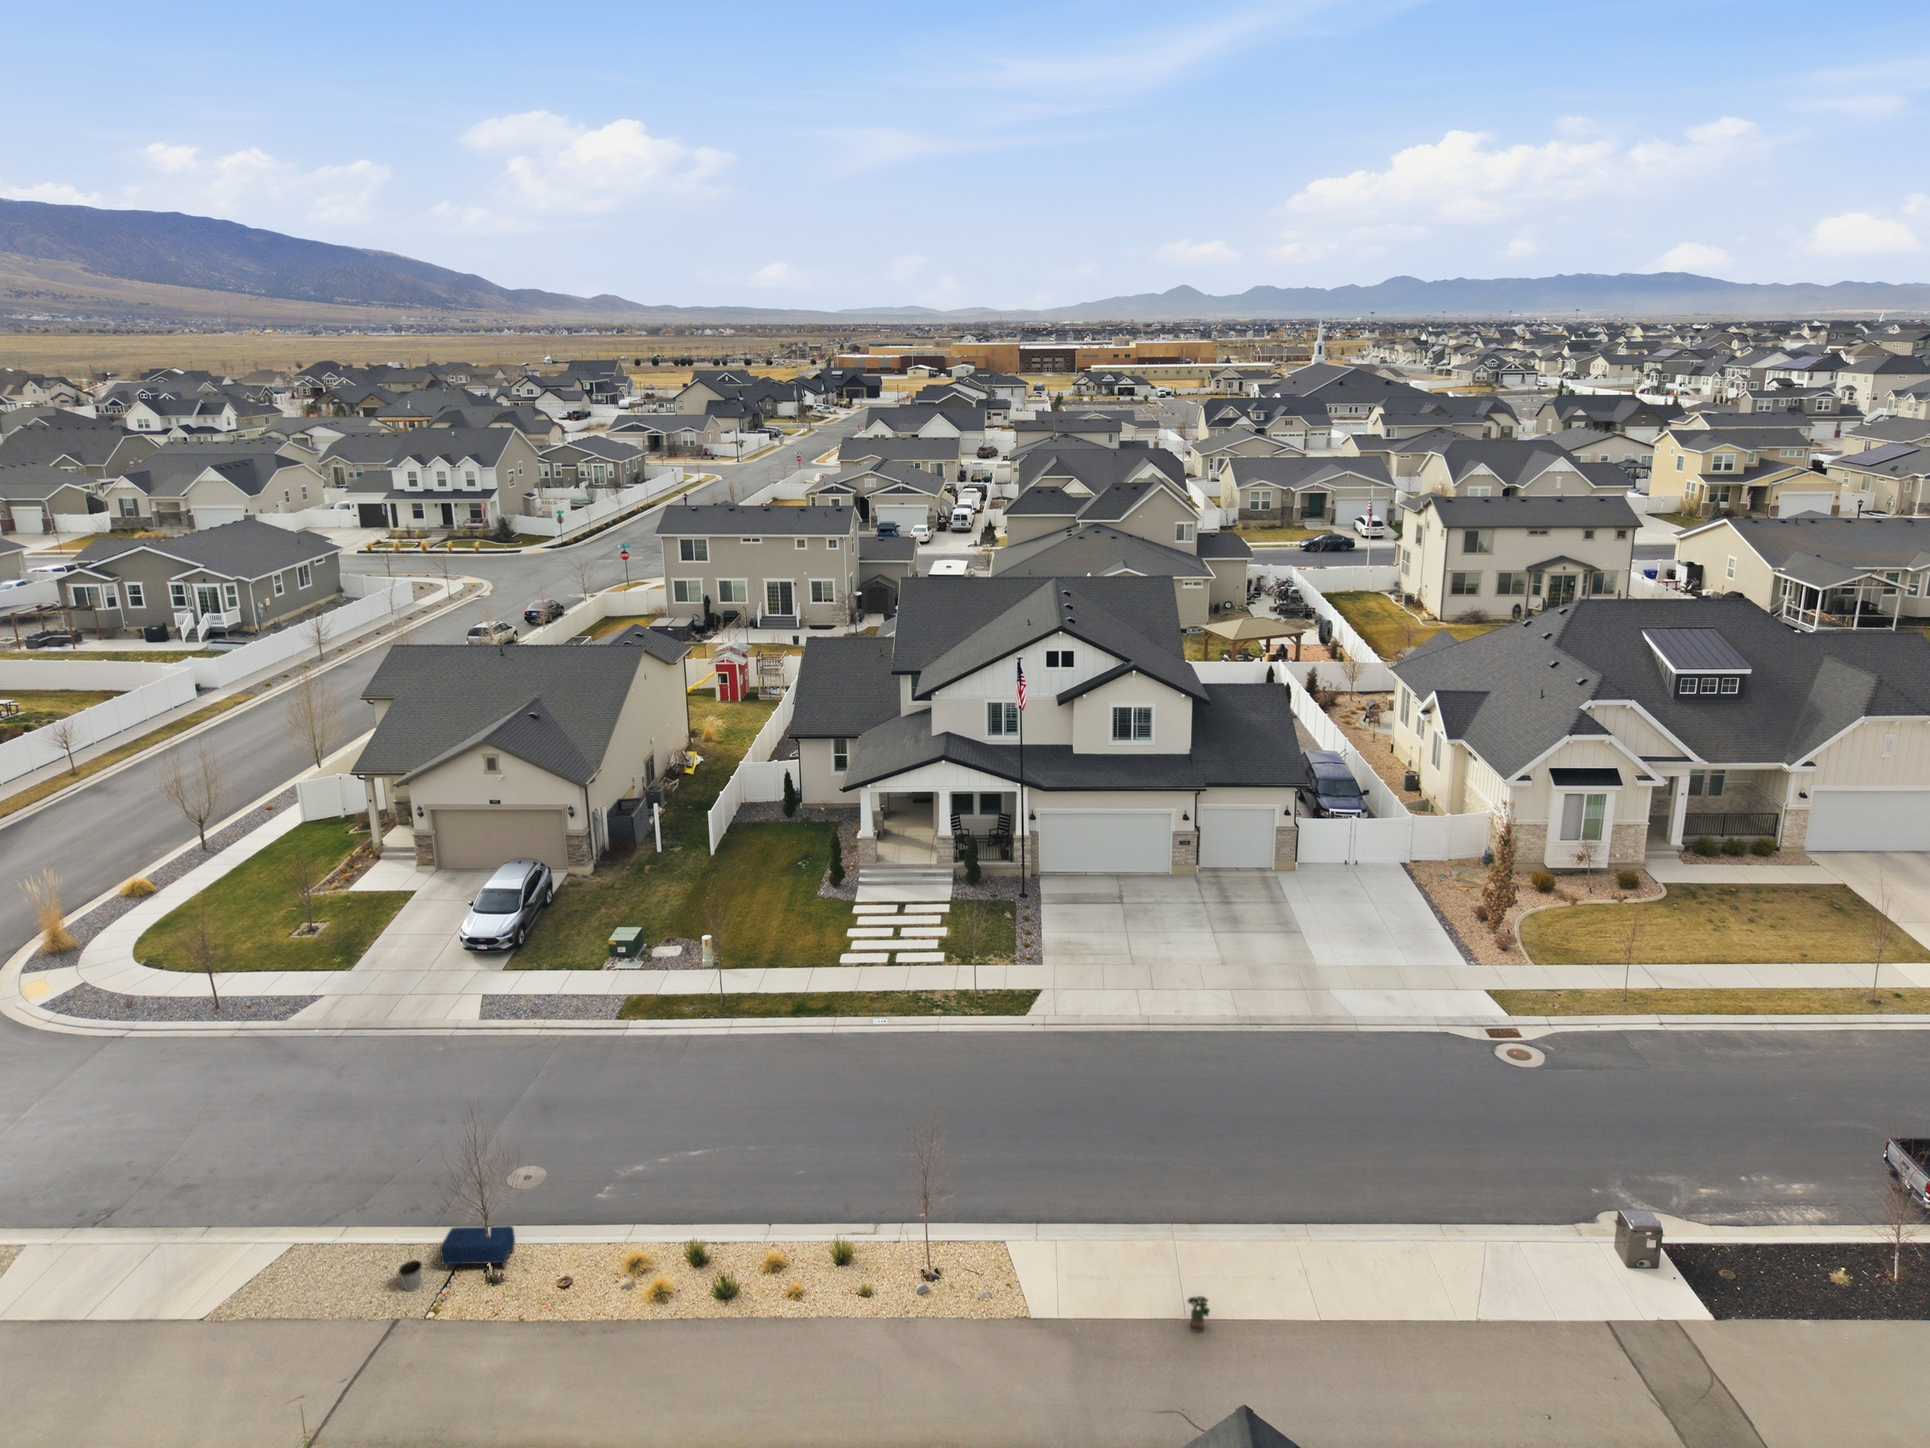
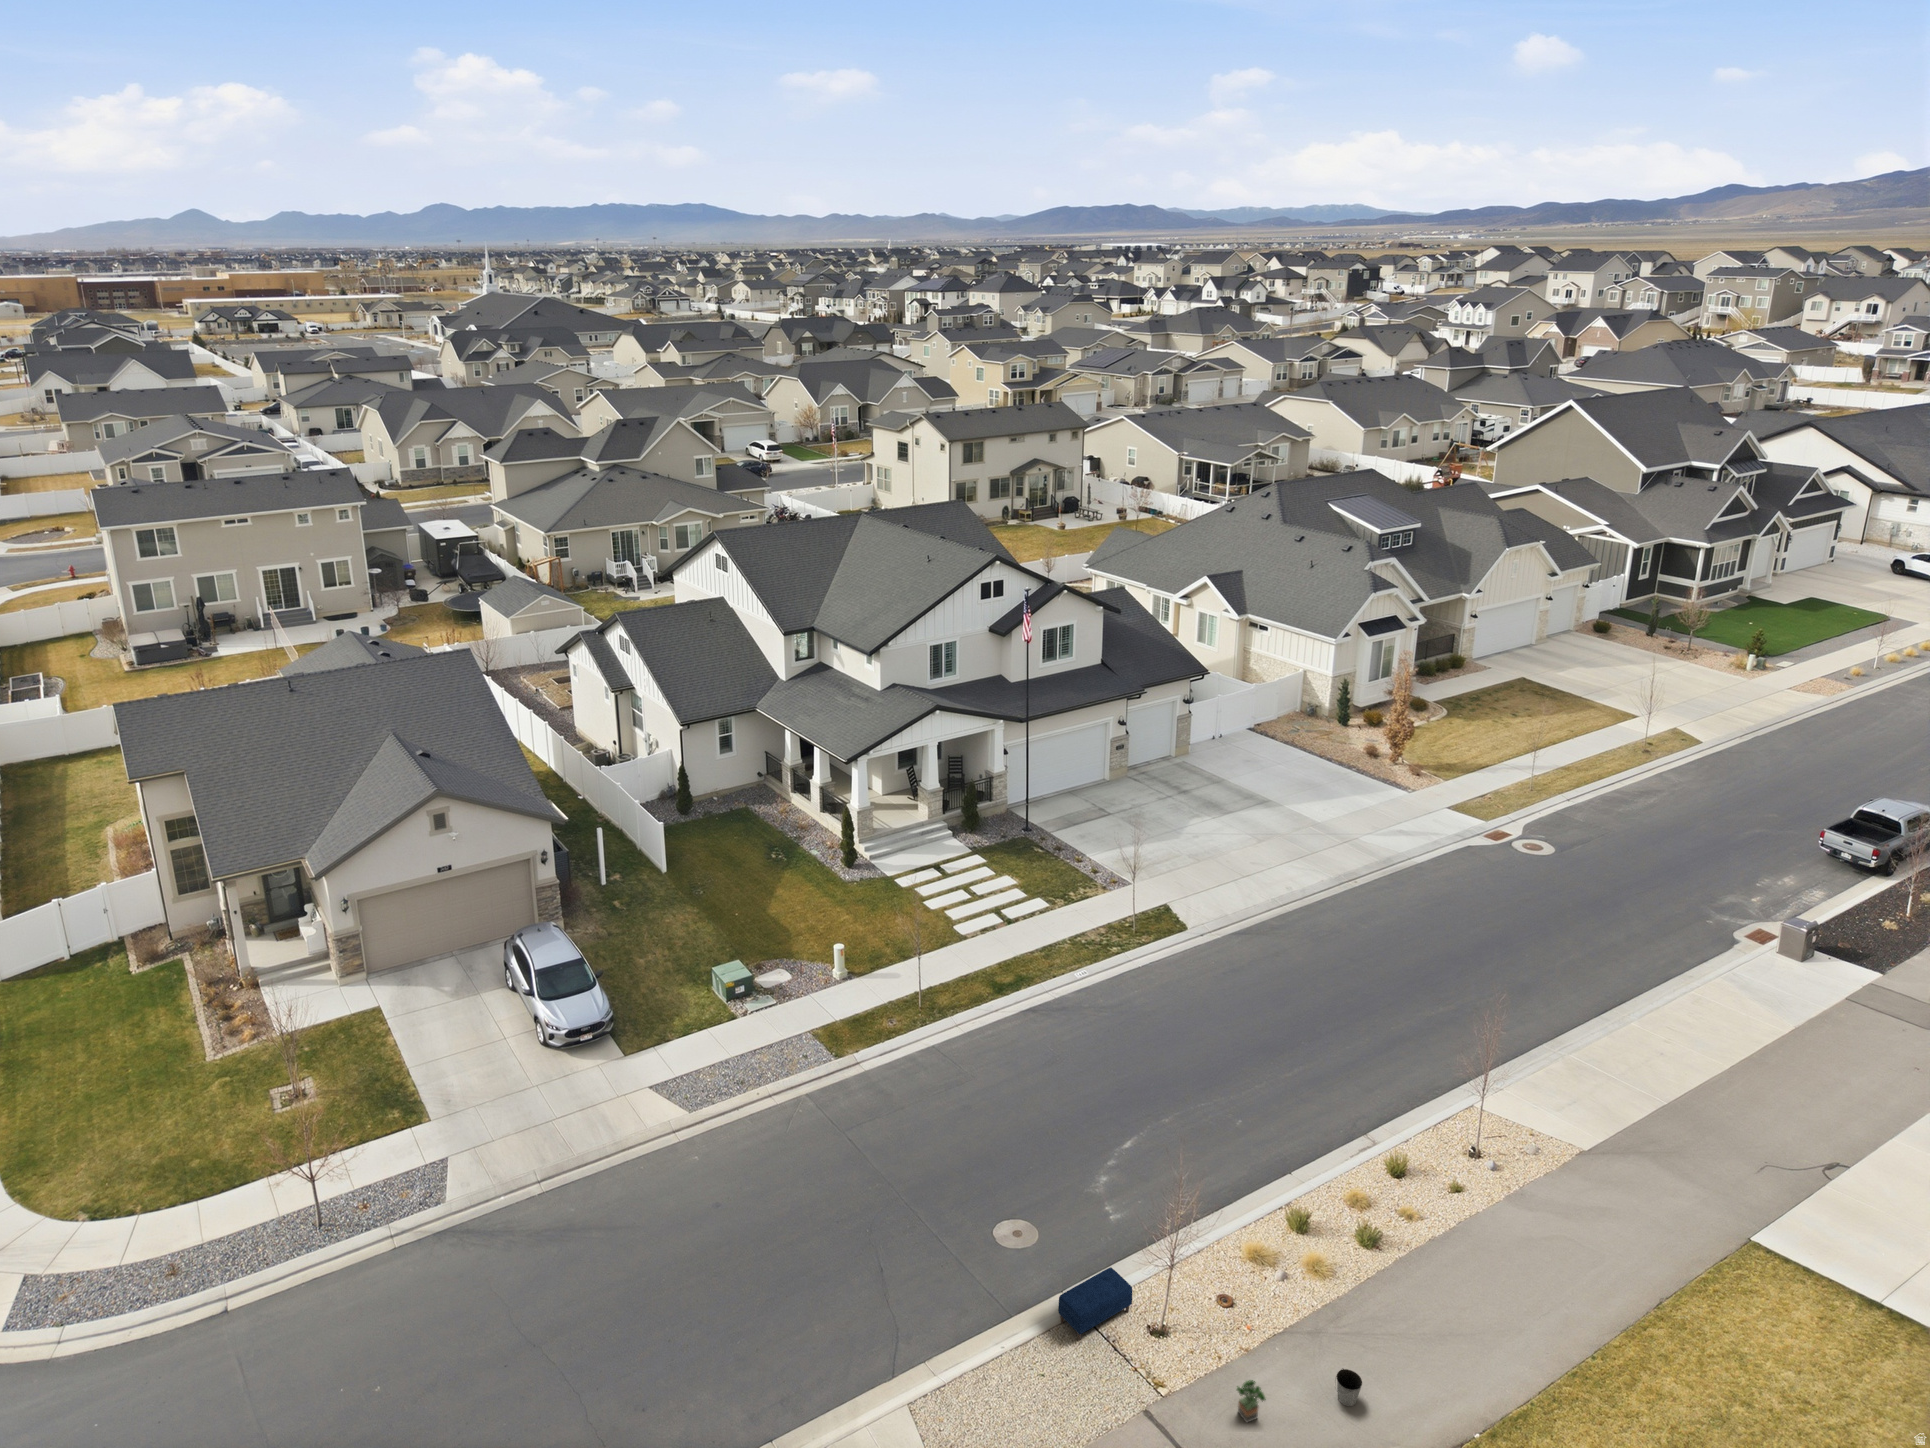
bucket: present [399,1260,422,1291] -> present [1336,1368,1362,1406]
potted tree: present [1188,1296,1209,1332] -> present [1237,1380,1266,1422]

